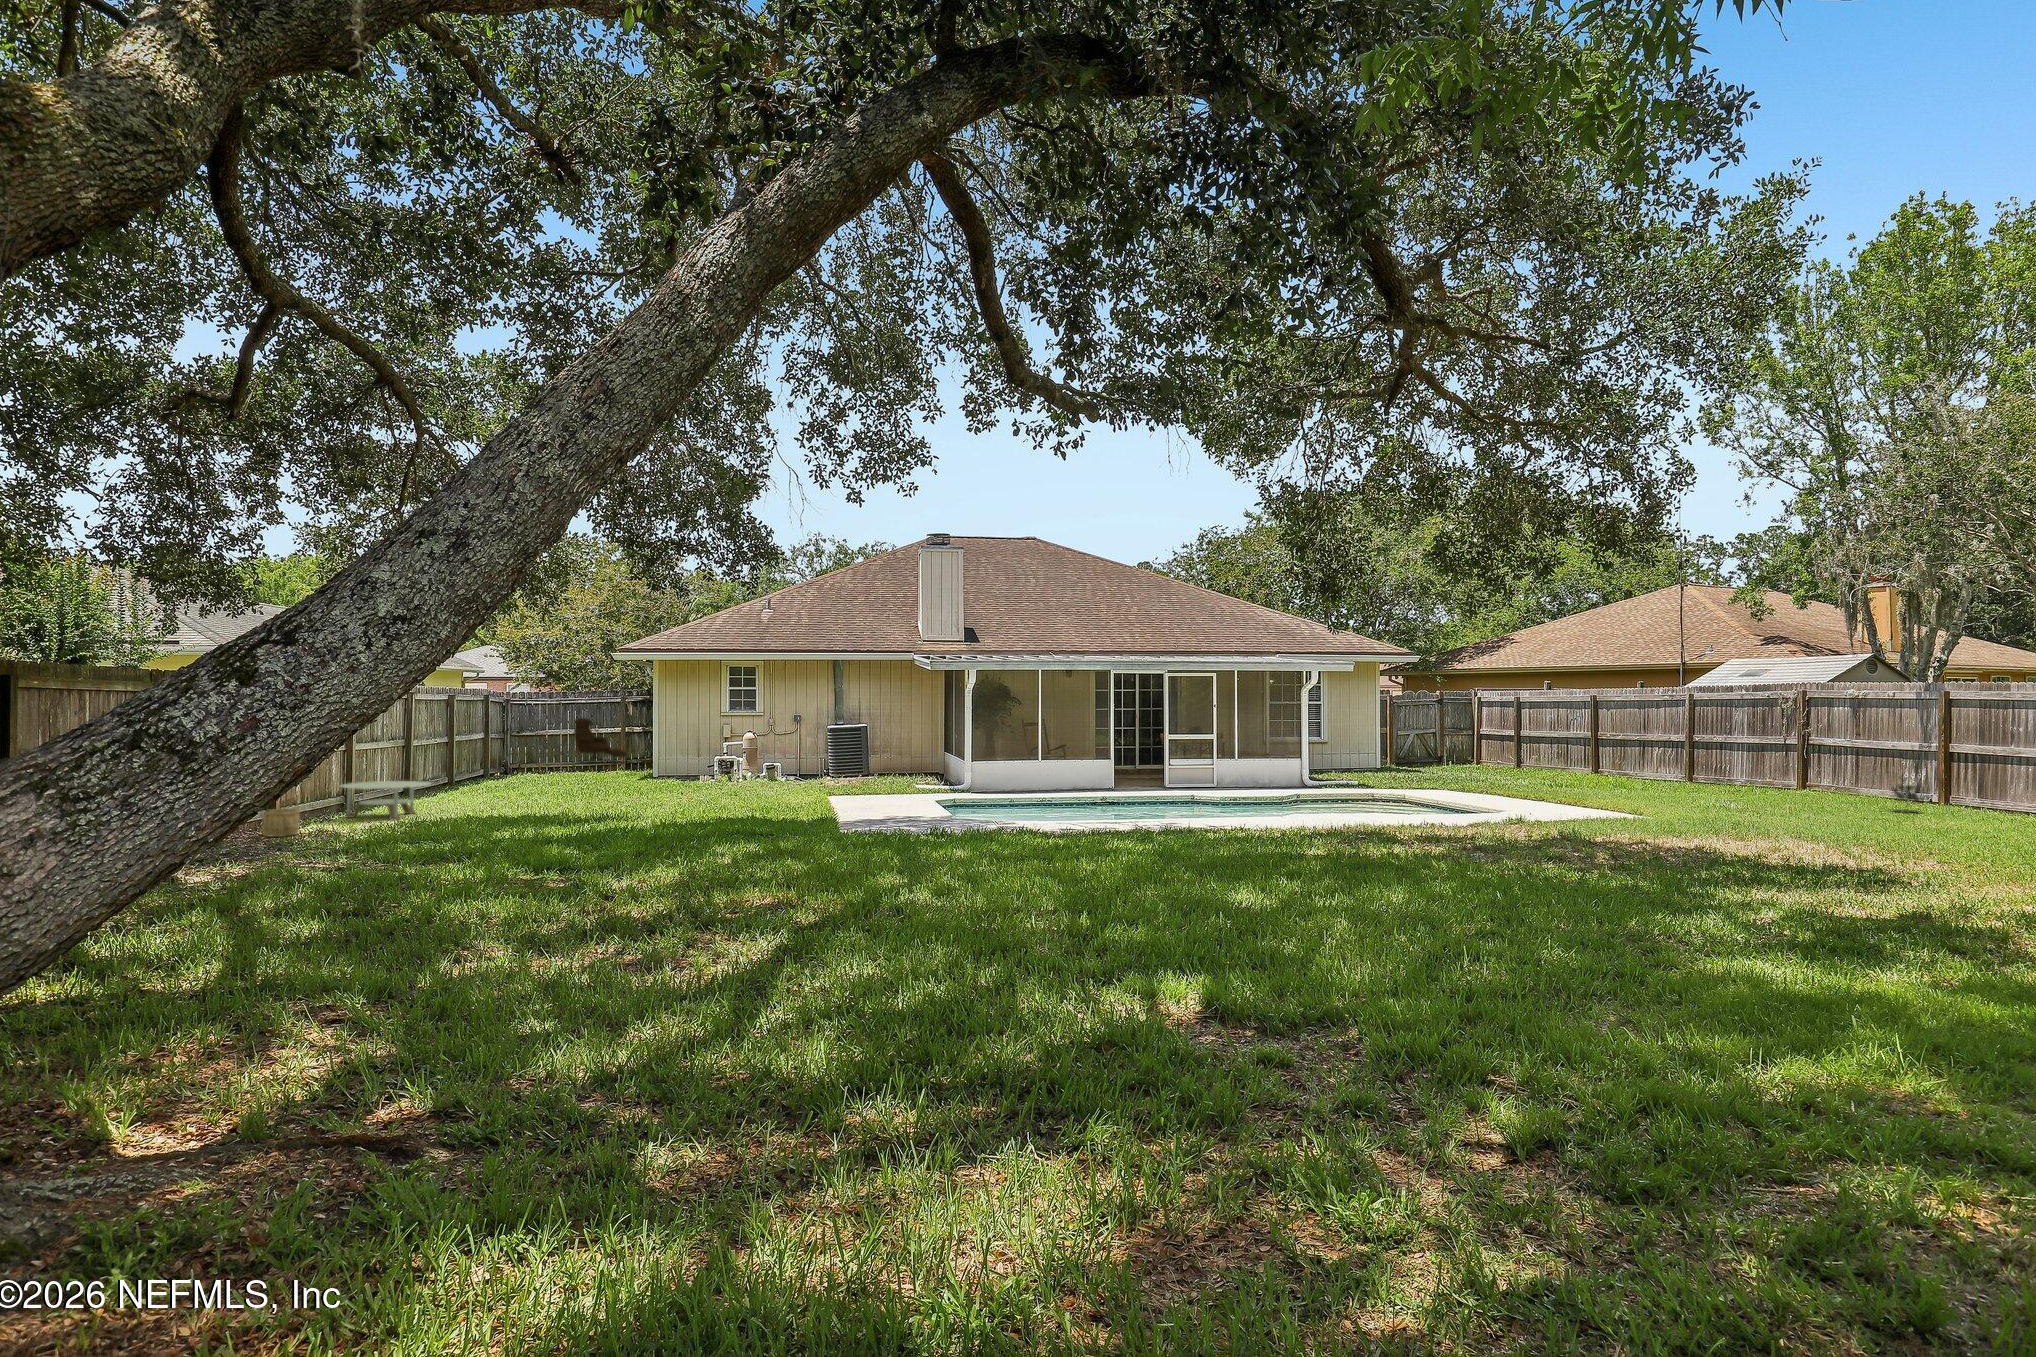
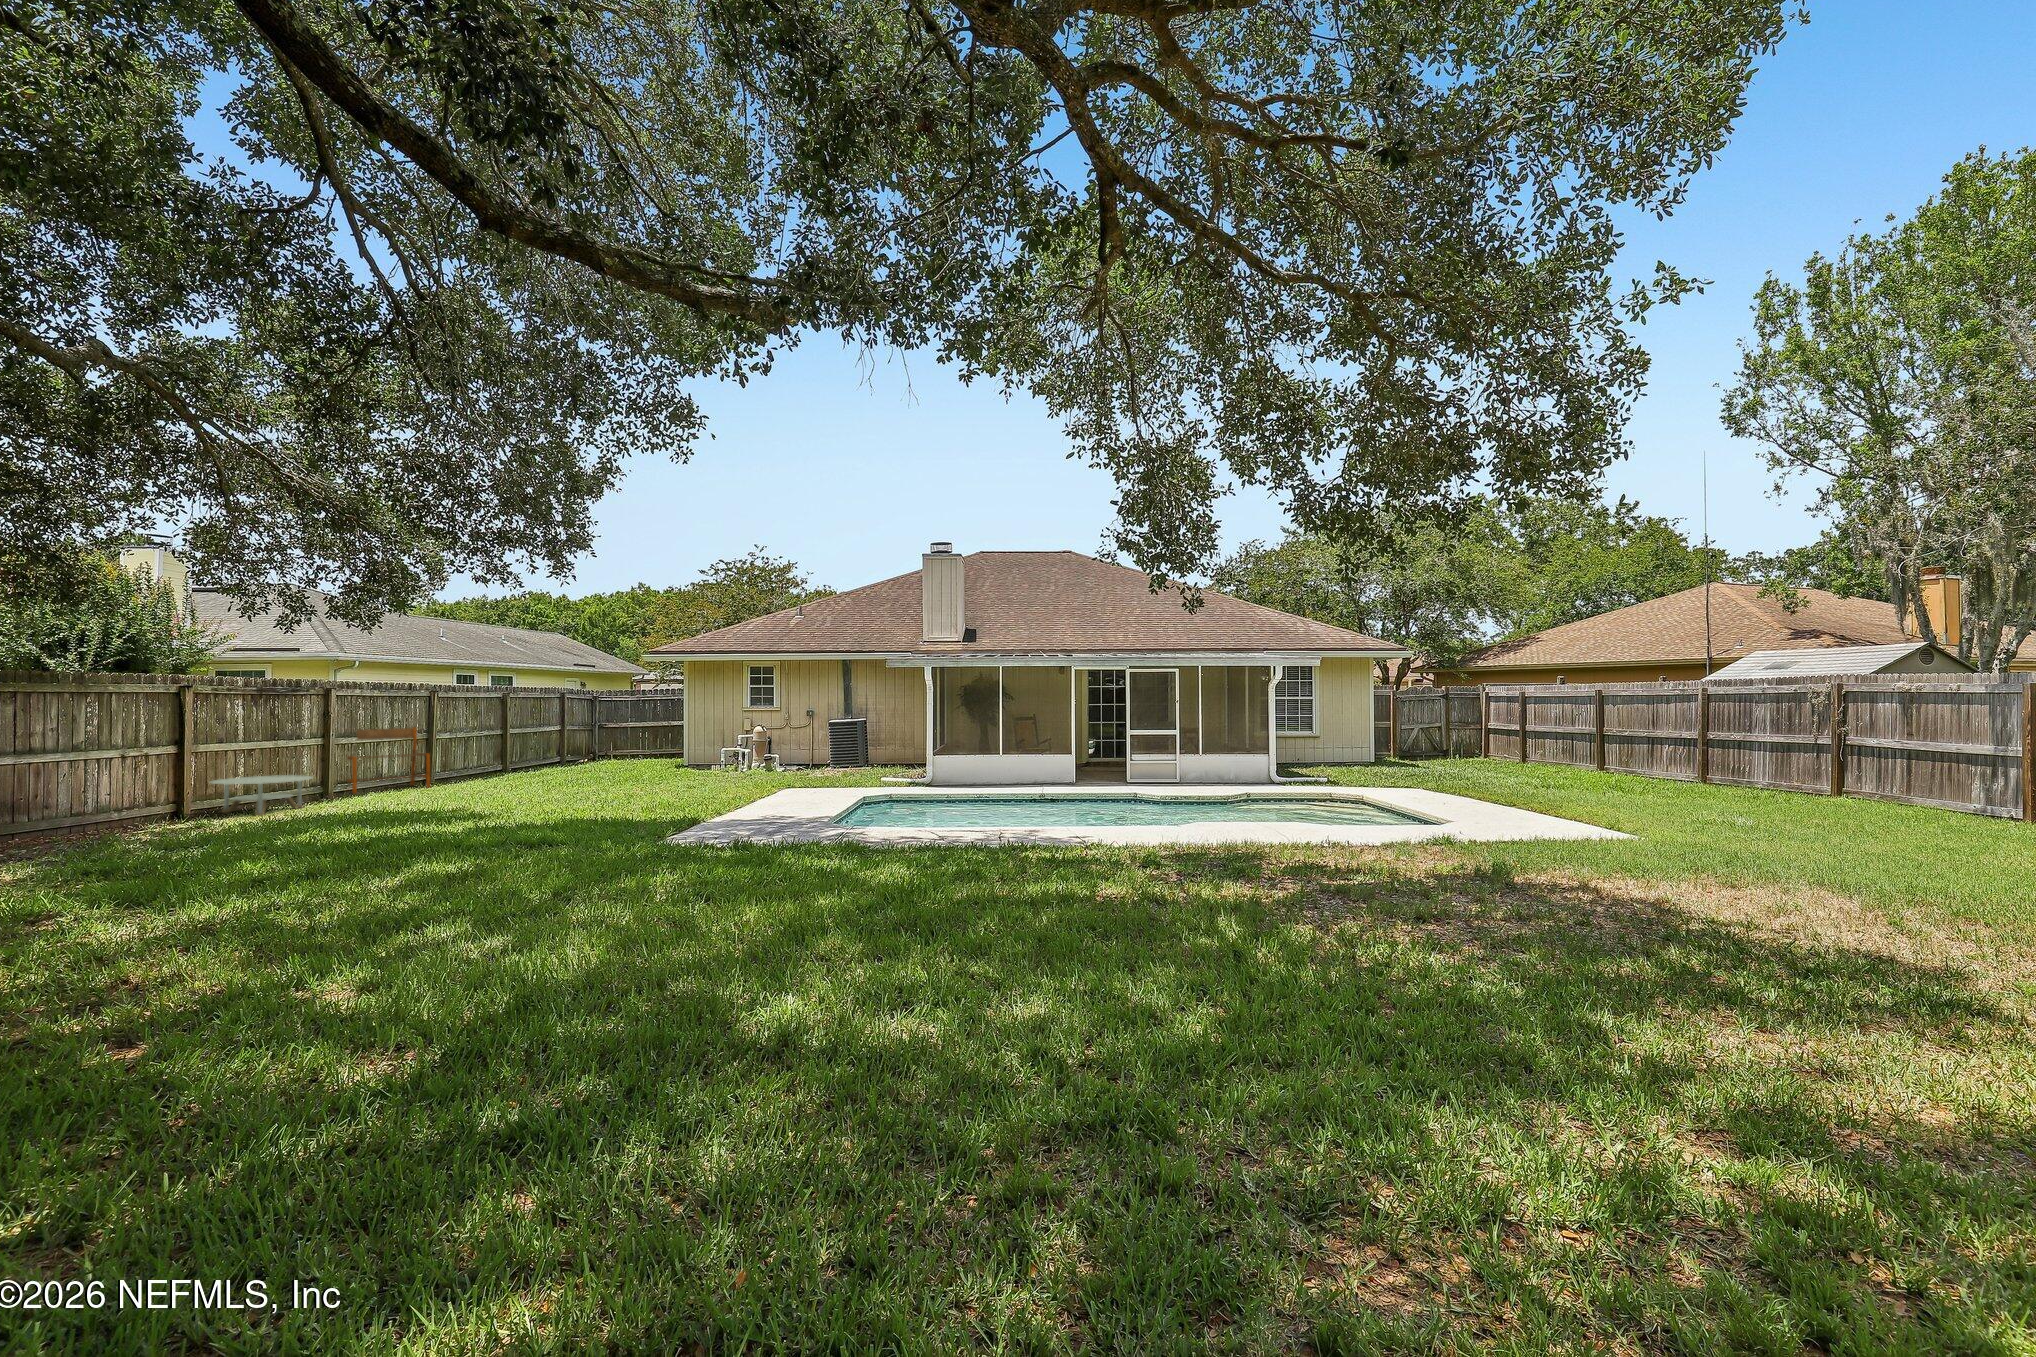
lounge chair: present [574,718,627,762] -> none [609,713,656,755]
bench: none [399,733,486,801] -> present [346,727,430,793]
potted tree: present [1891,772,1921,813] -> none [1953,777,2003,828]
wooden bucket: present [262,809,300,837] -> none [64,806,111,836]

